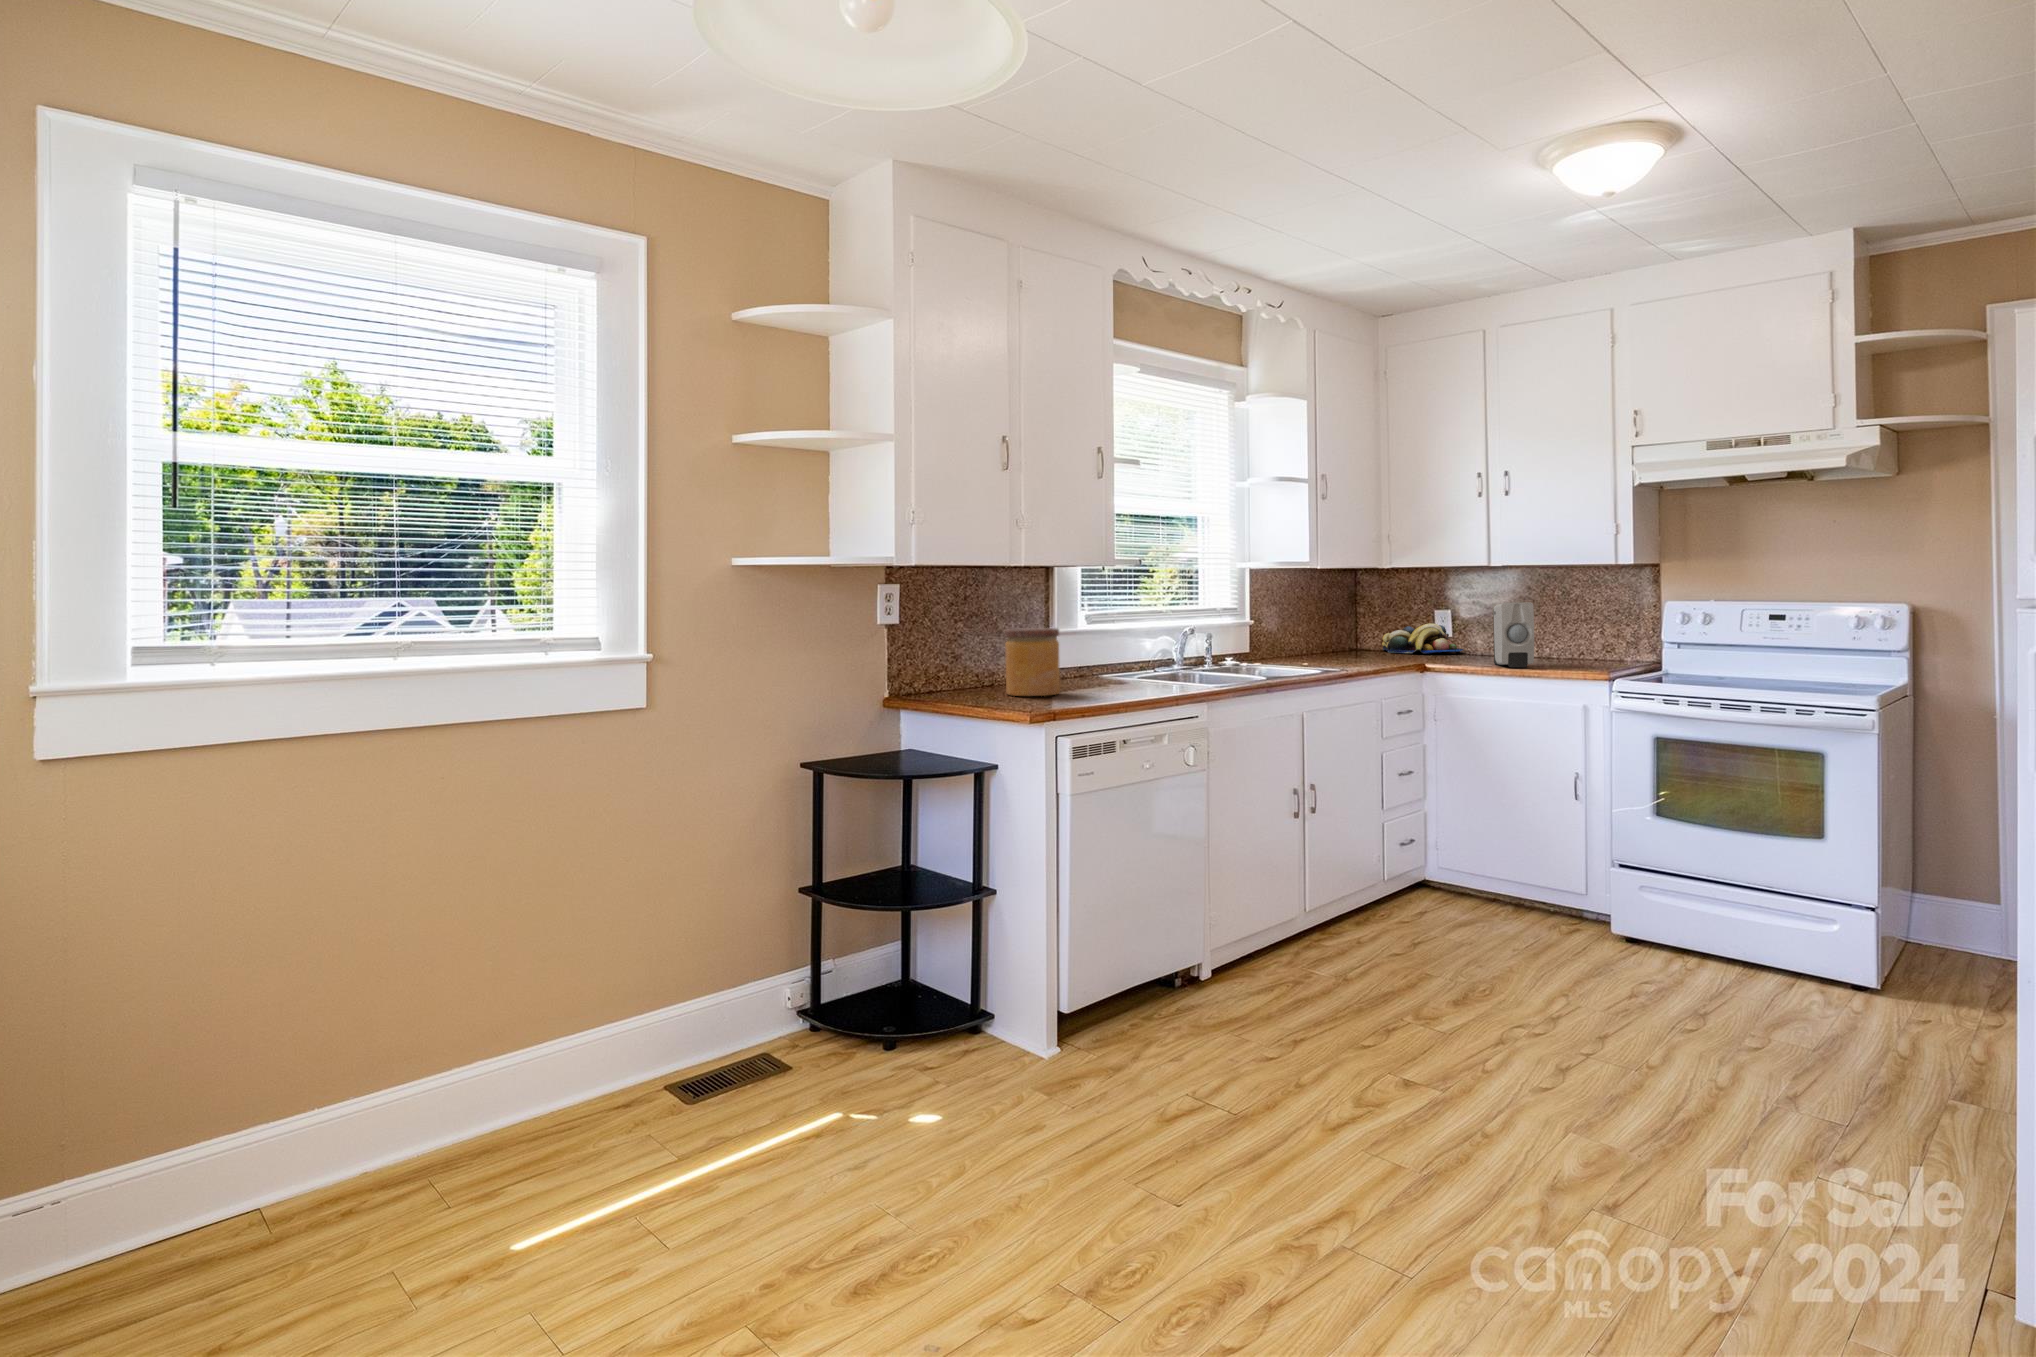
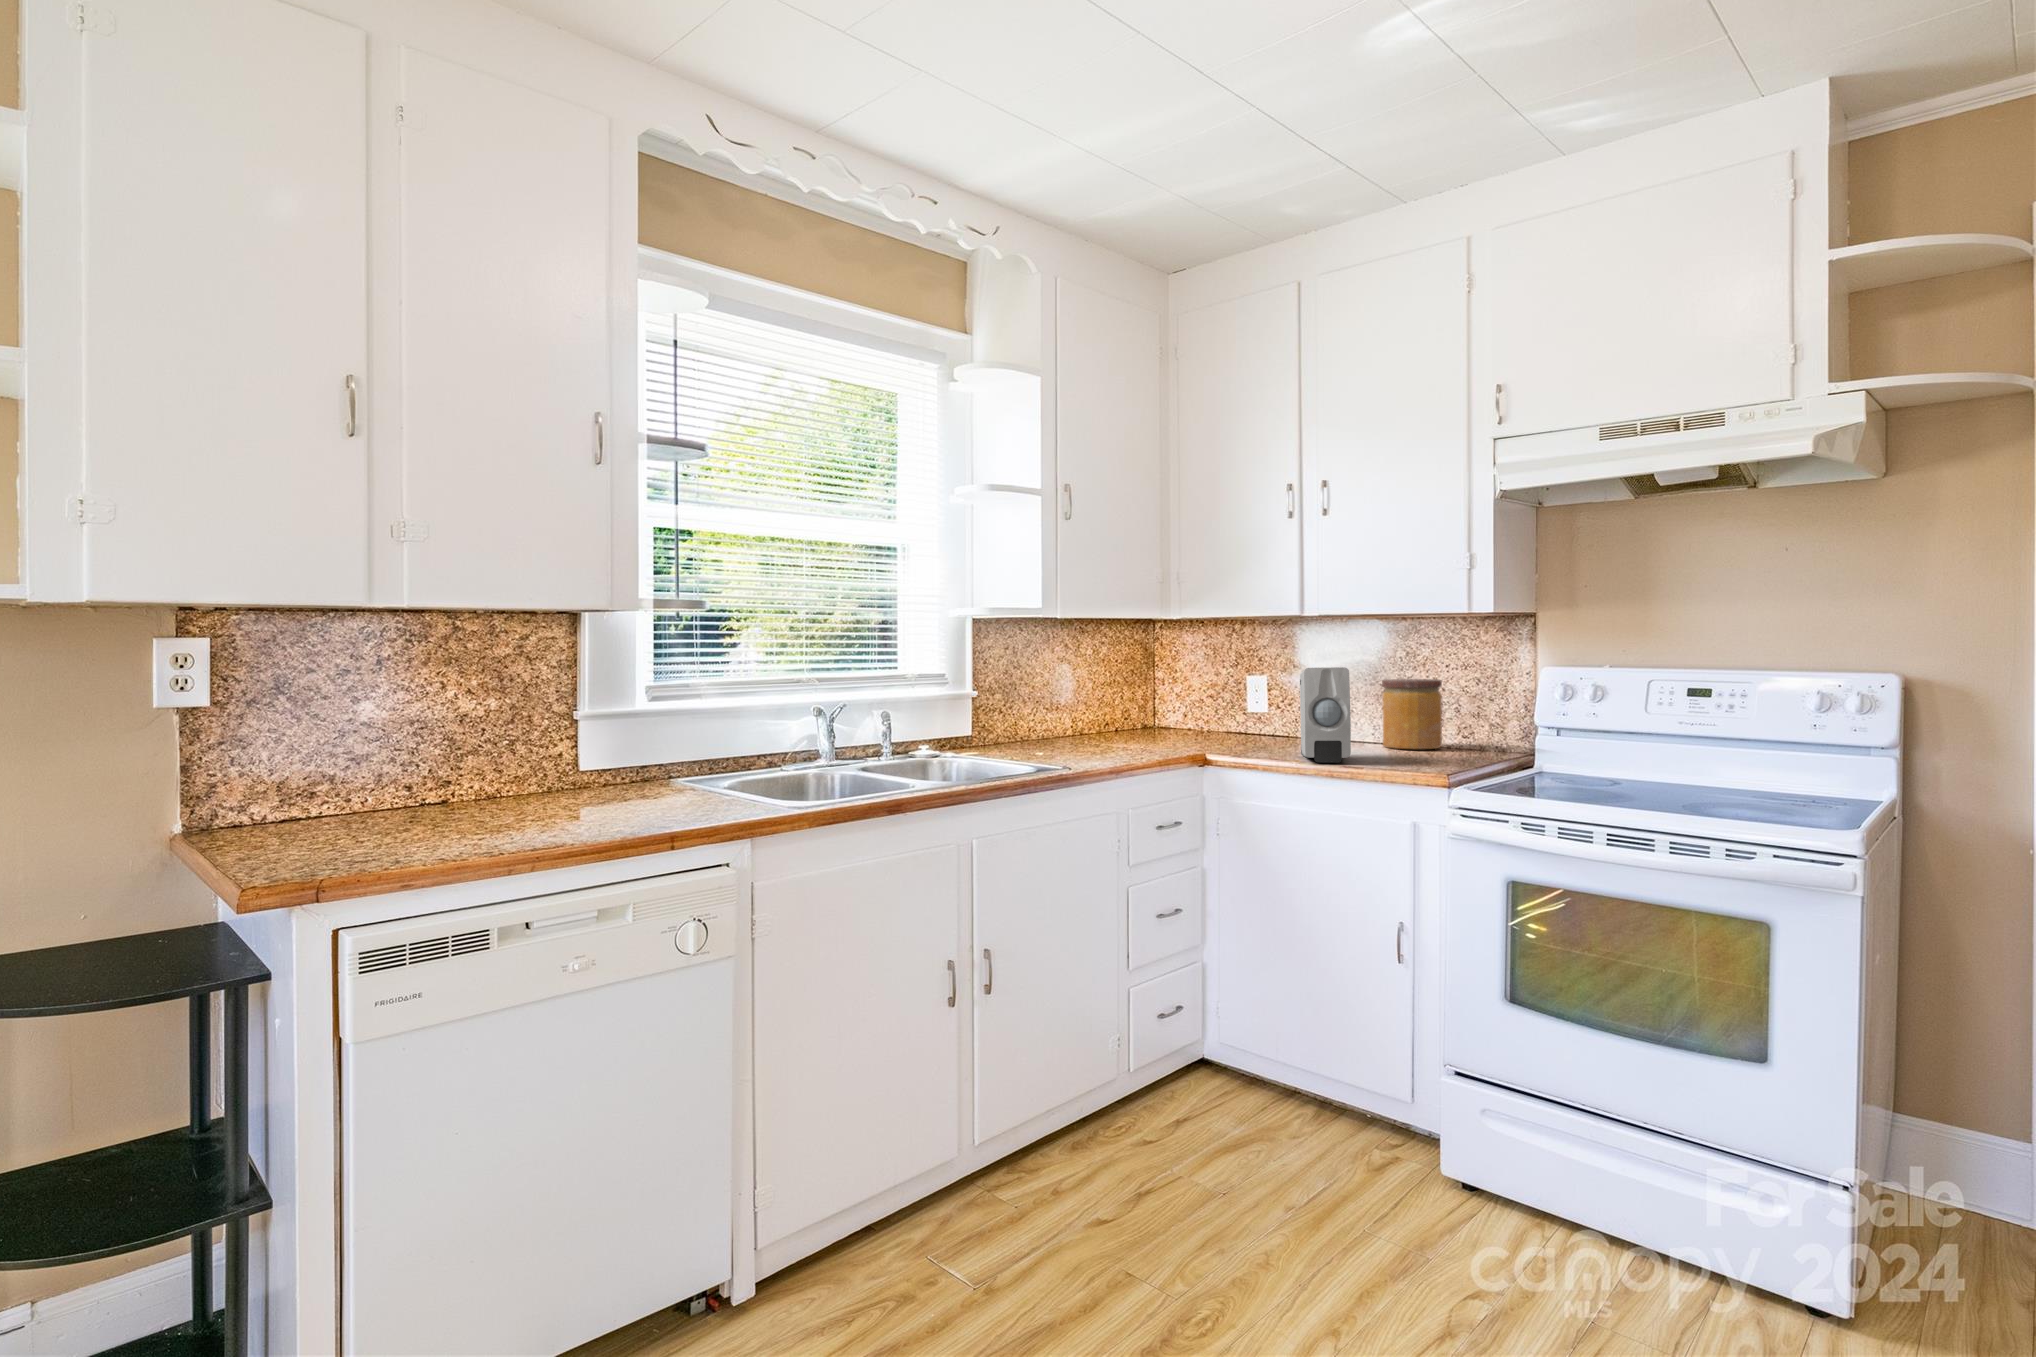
fruit bowl: present [1382,623,1463,653] -> none [1175,693,1282,735]
jar: present [1005,628,1060,696] -> present [1382,679,1442,749]

